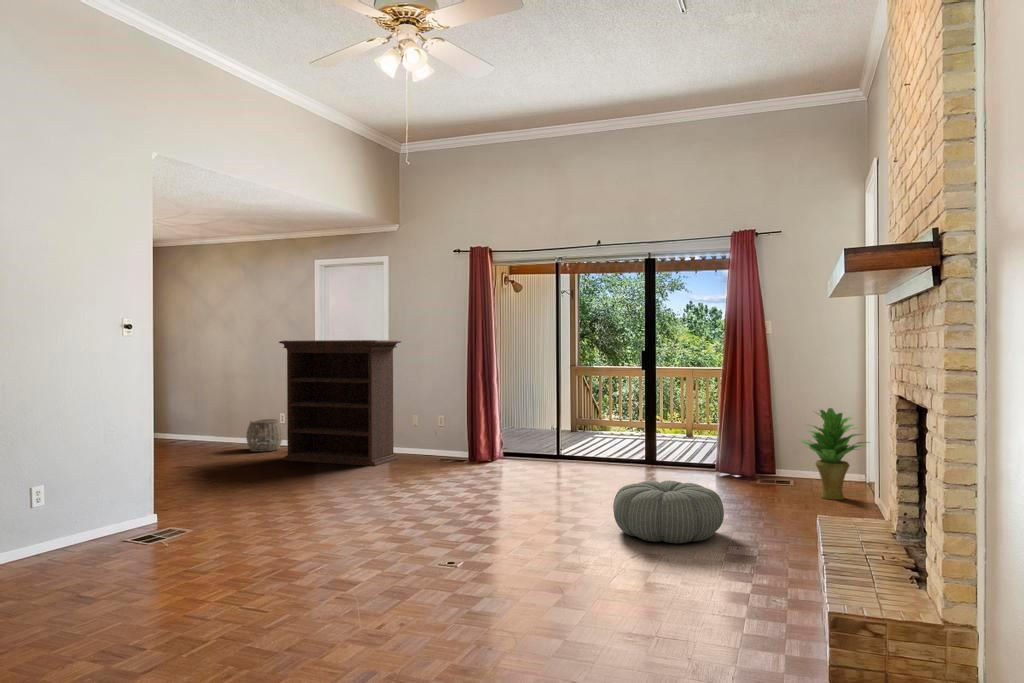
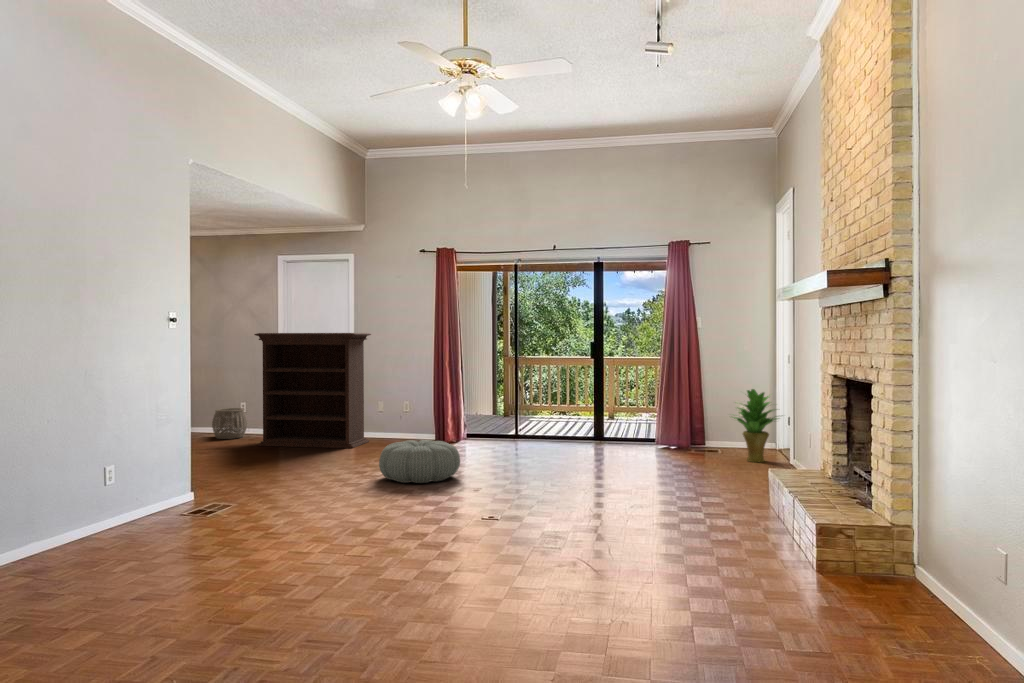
pouf: present [613,481,724,543] -> present [379,440,460,483]

